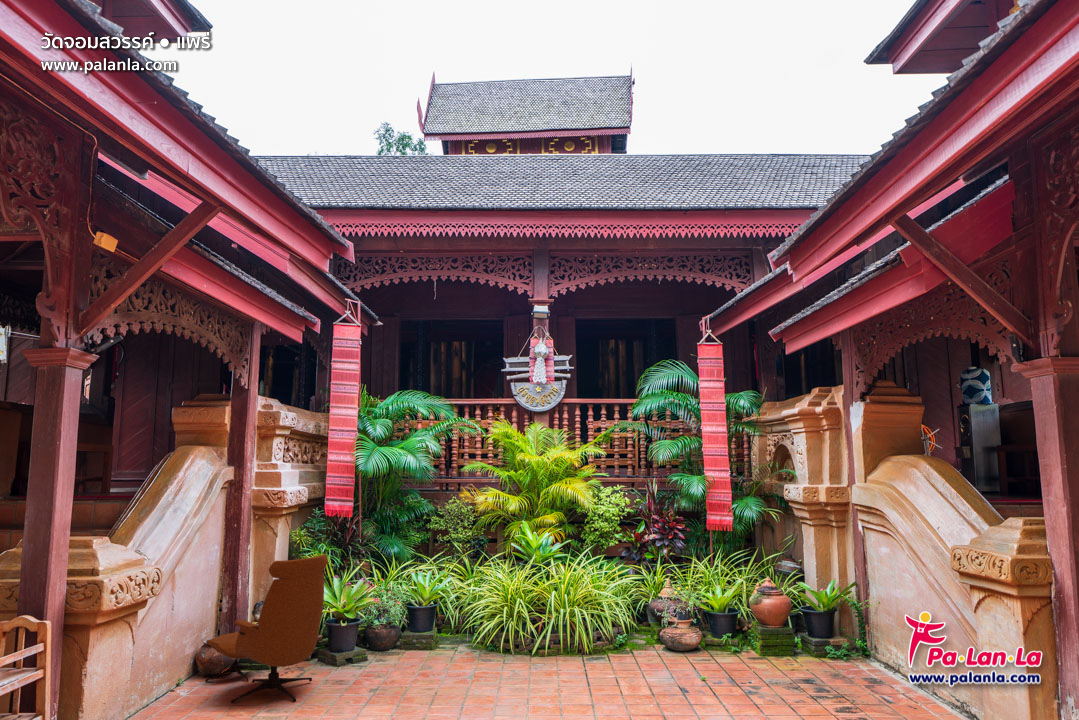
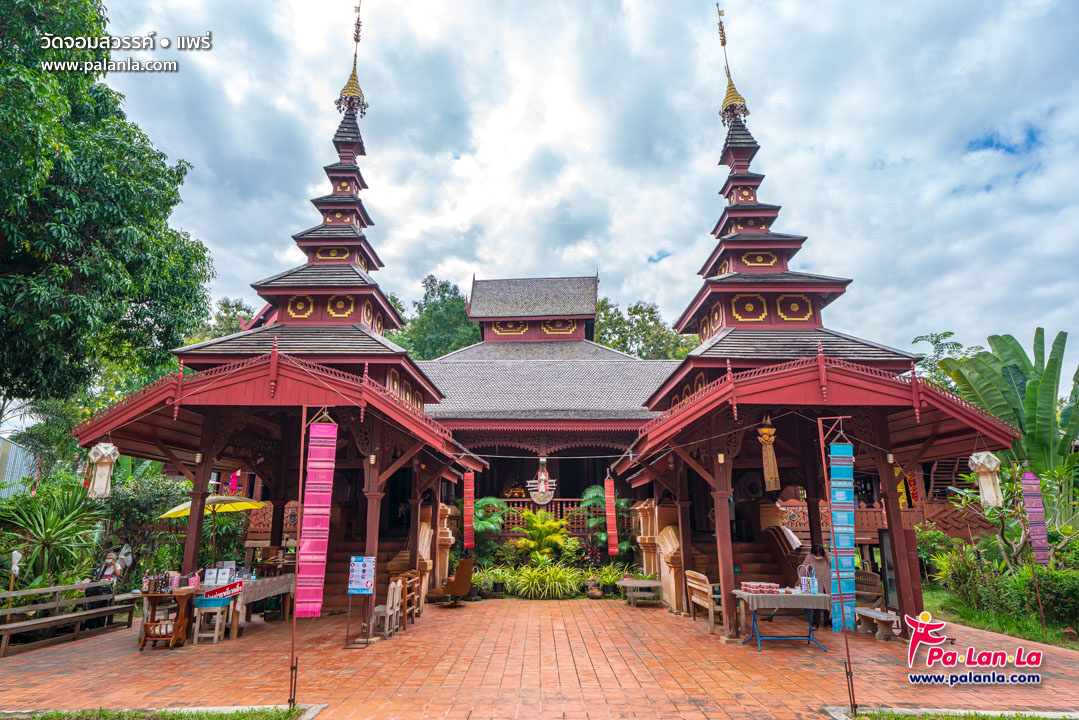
round table: none [749,604,906,704] -> present [615,580,664,607]

